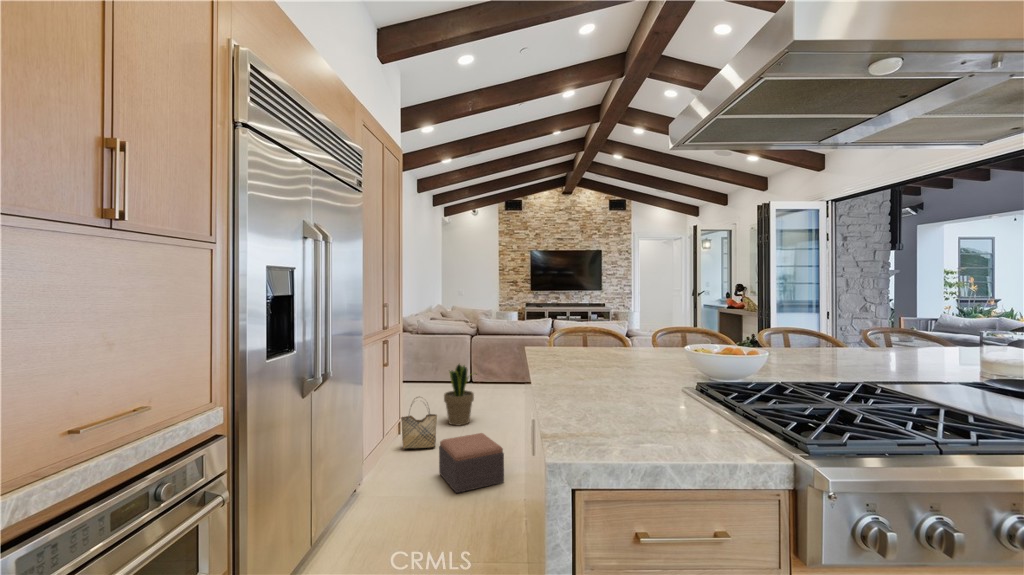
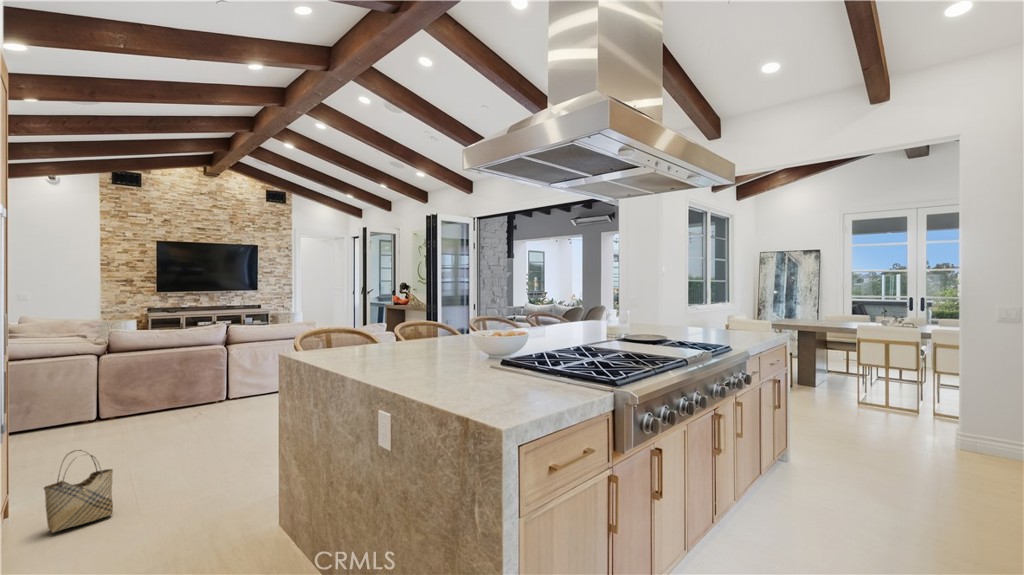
potted plant: present [444,364,477,426] -> none [100,394,159,481]
footstool: present [439,433,504,493] -> none [149,473,255,555]

